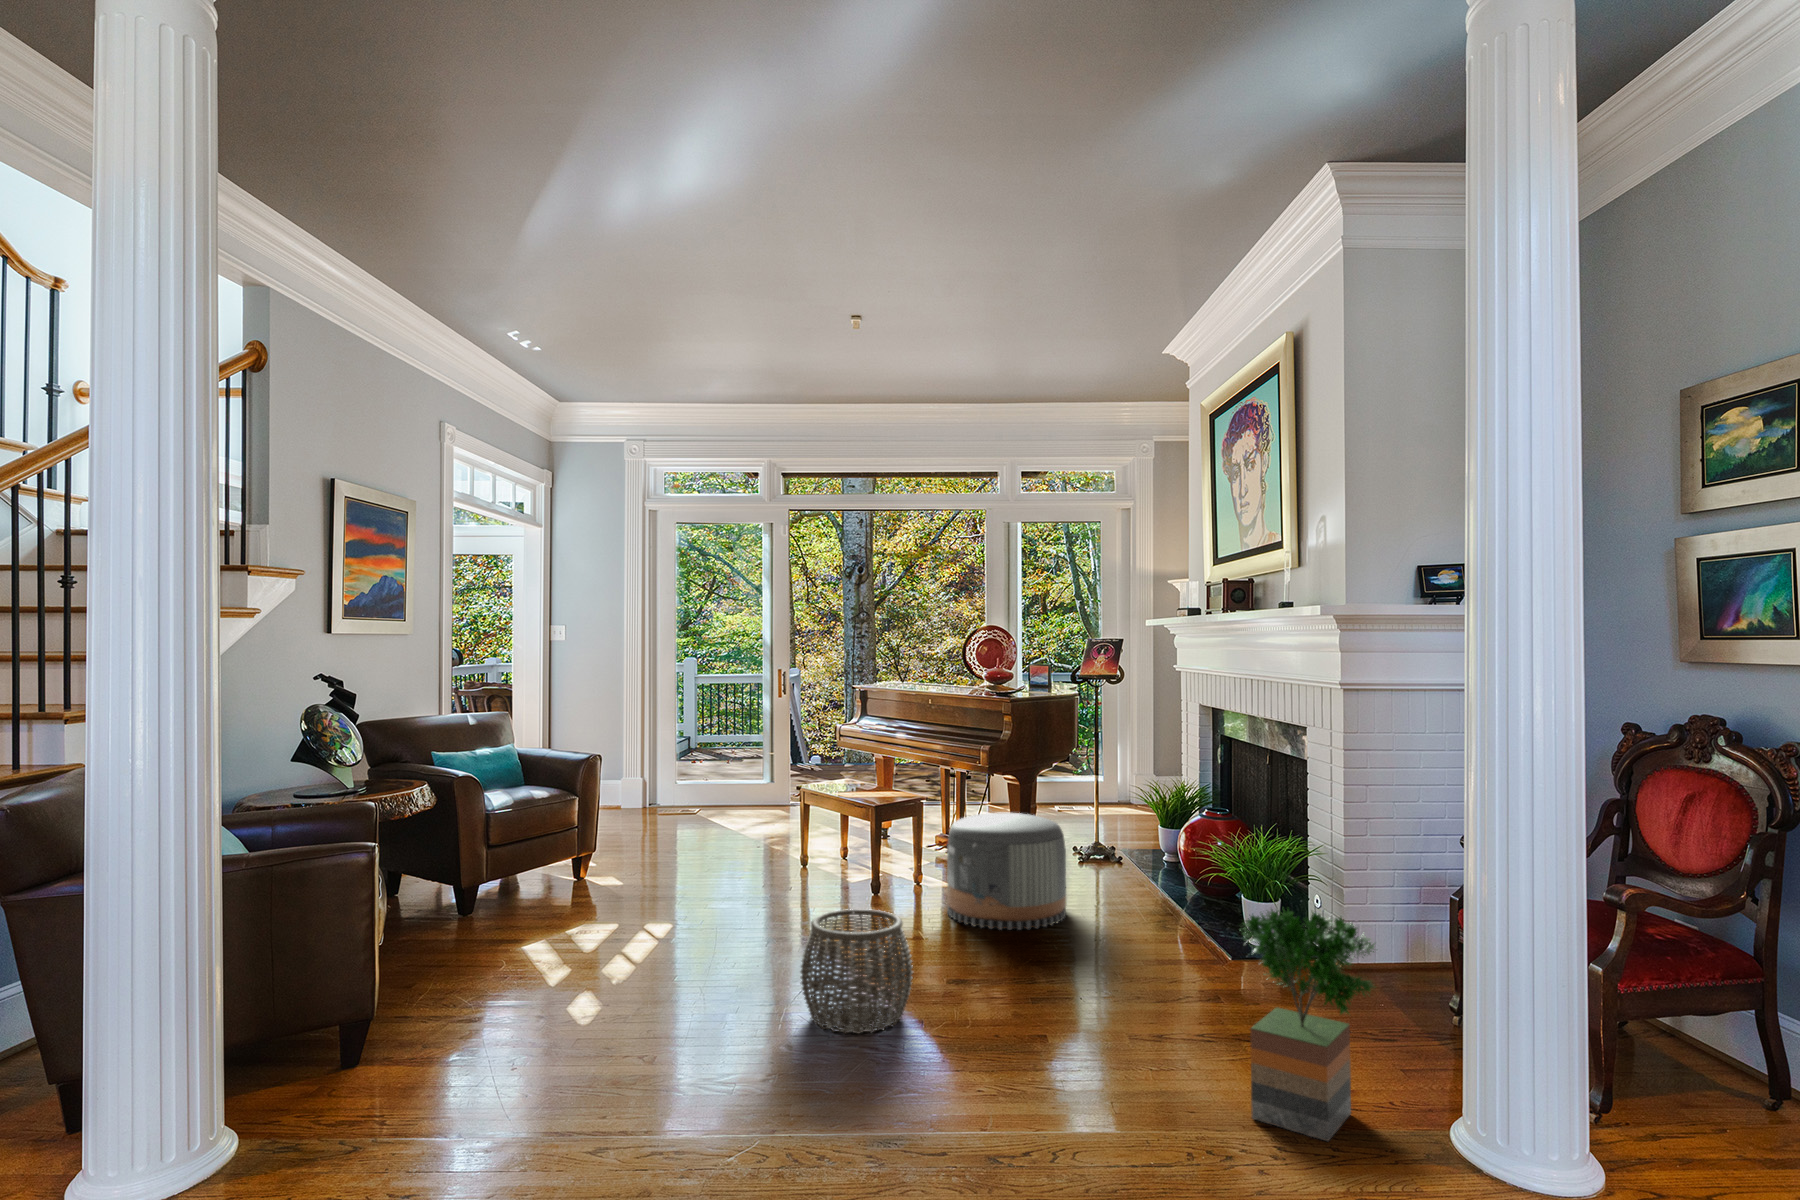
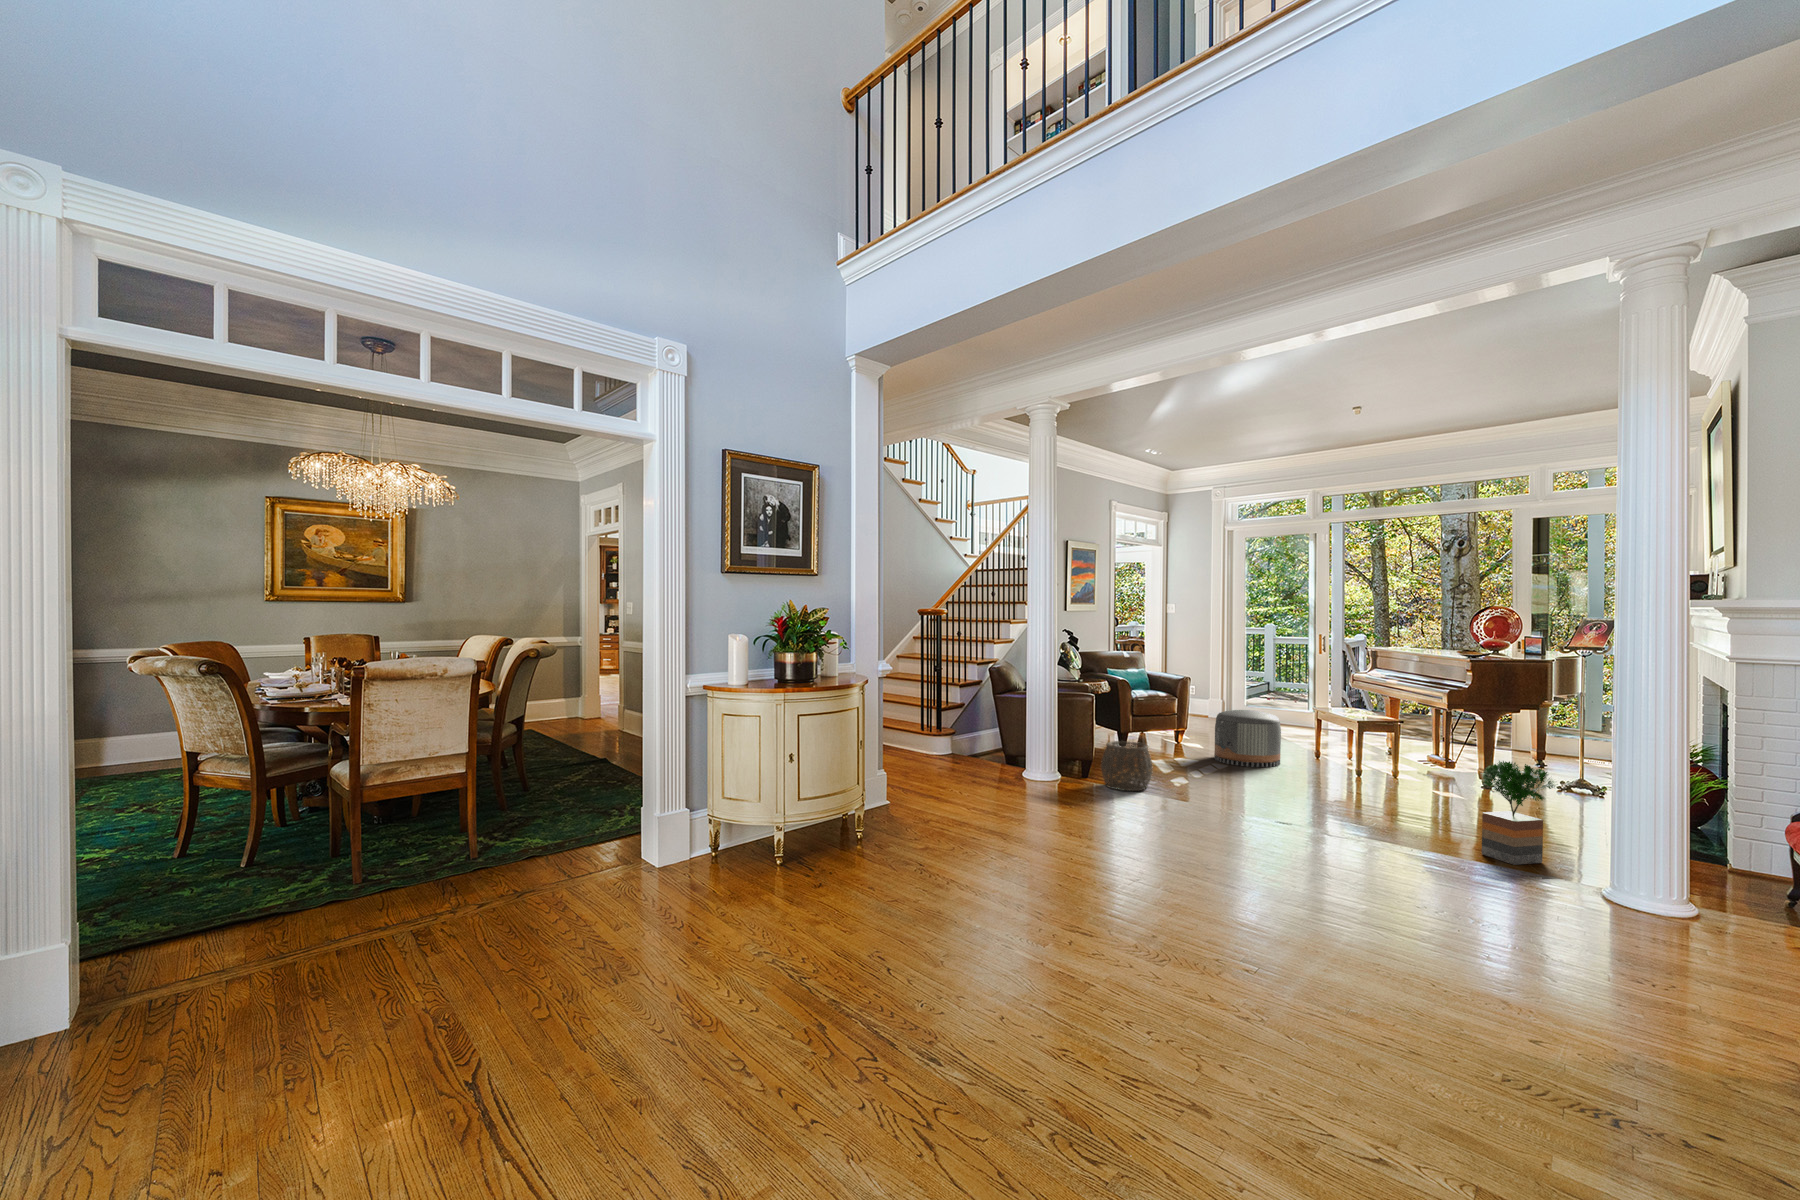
pouf: present [947,812,1066,930] -> present [1214,710,1281,767]
woven basket: present [800,909,913,1034] -> present [1101,741,1152,791]

